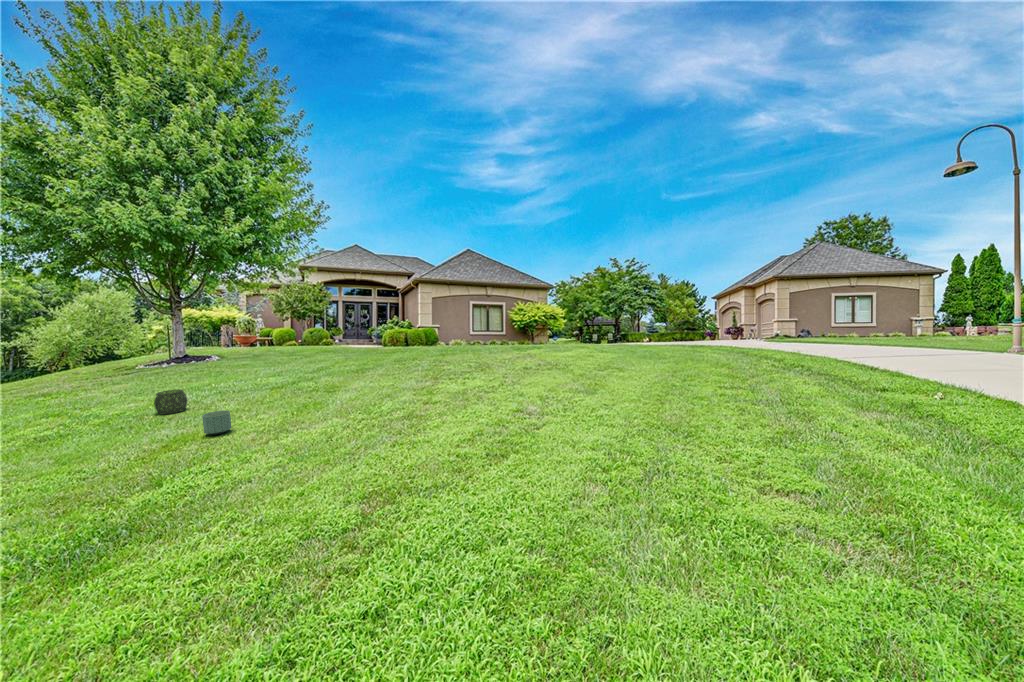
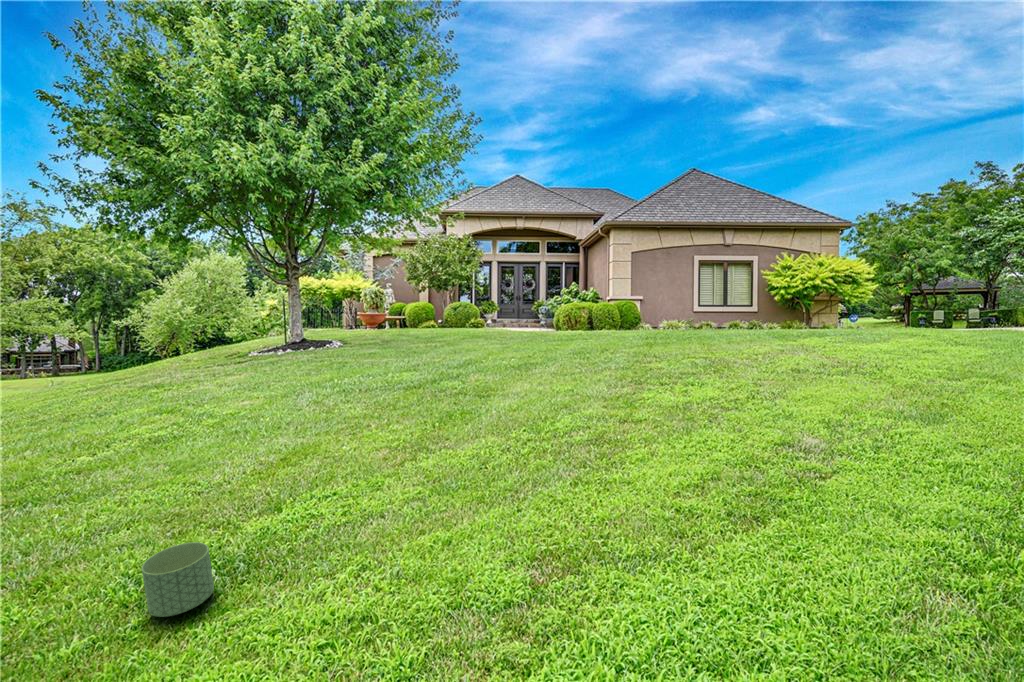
woven basket: present [154,389,187,414] -> none [154,437,211,489]

